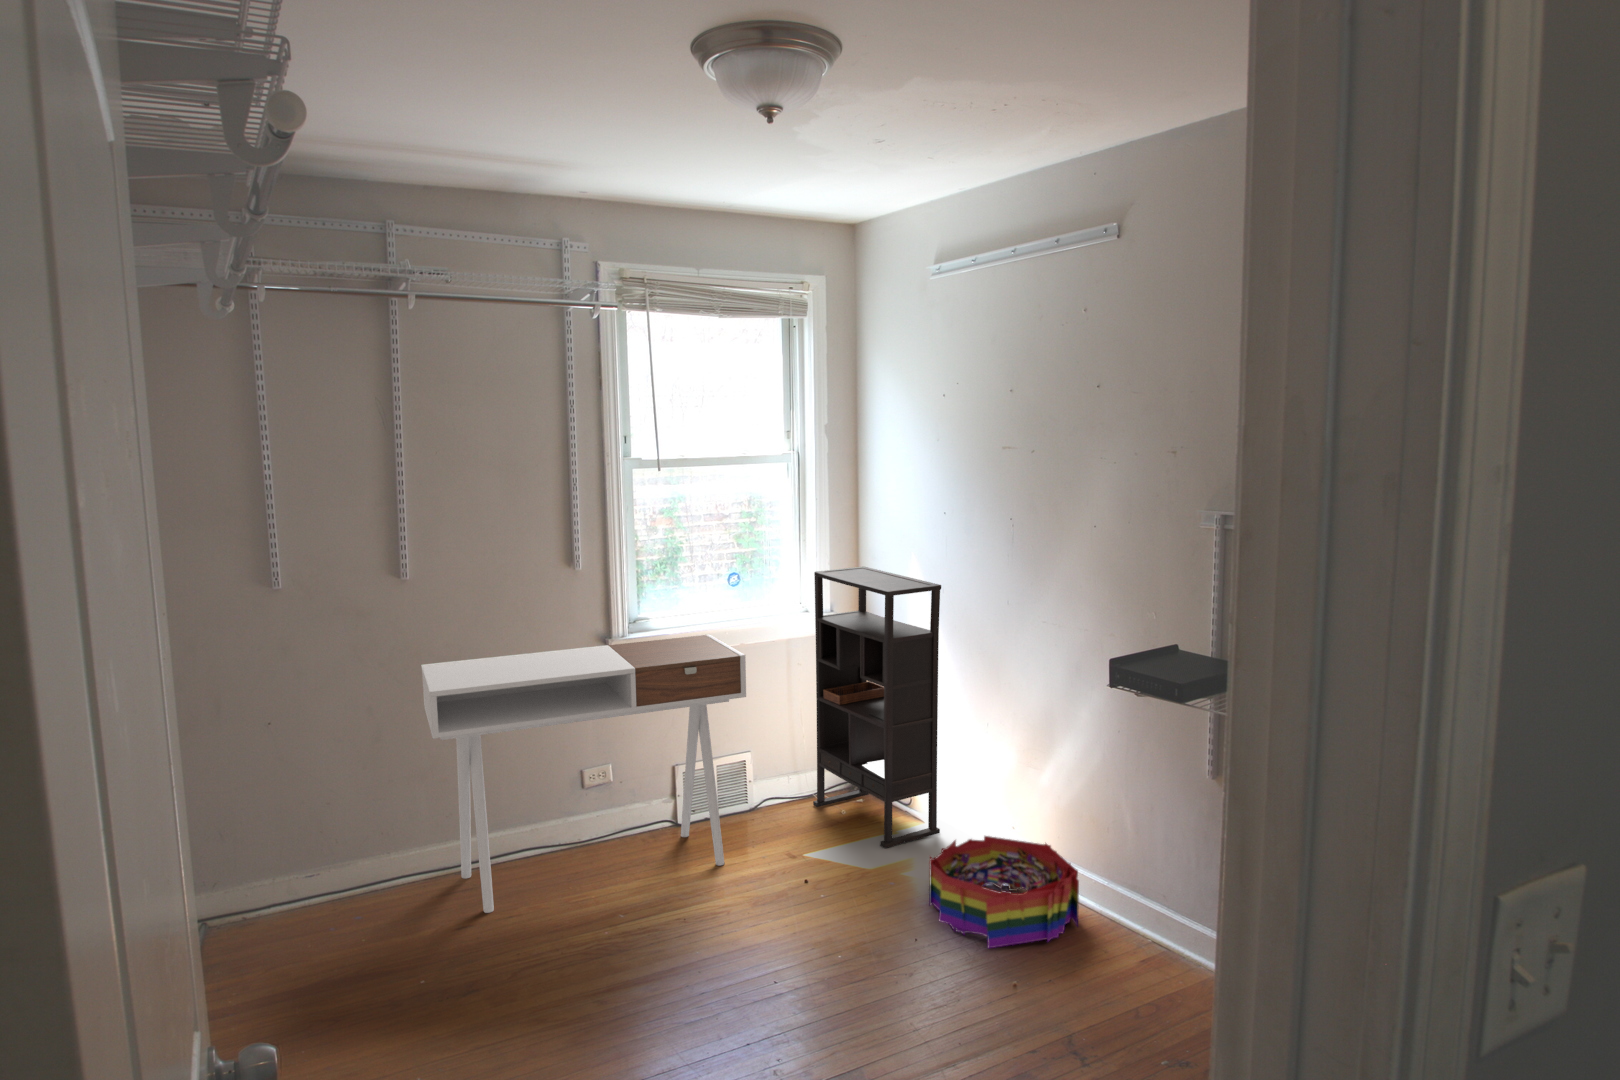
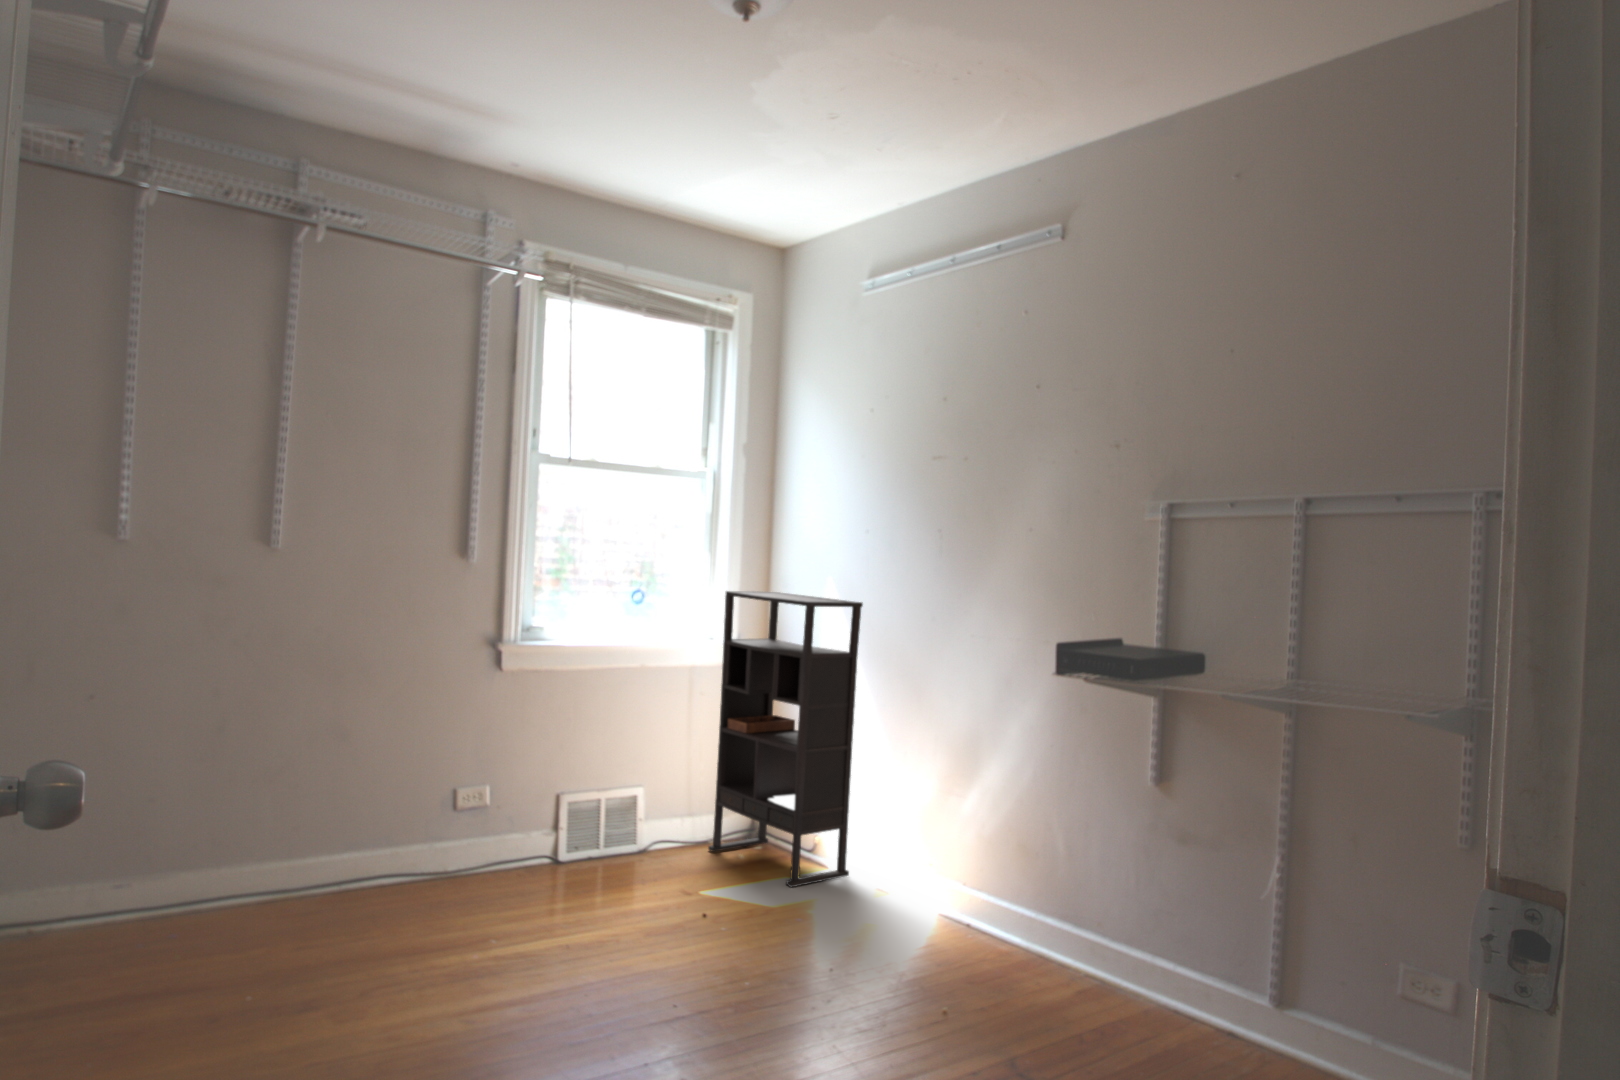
desk: present [421,634,746,913] -> none [279,647,654,938]
storage bin: present [929,836,1079,948] -> none [846,863,1011,971]

